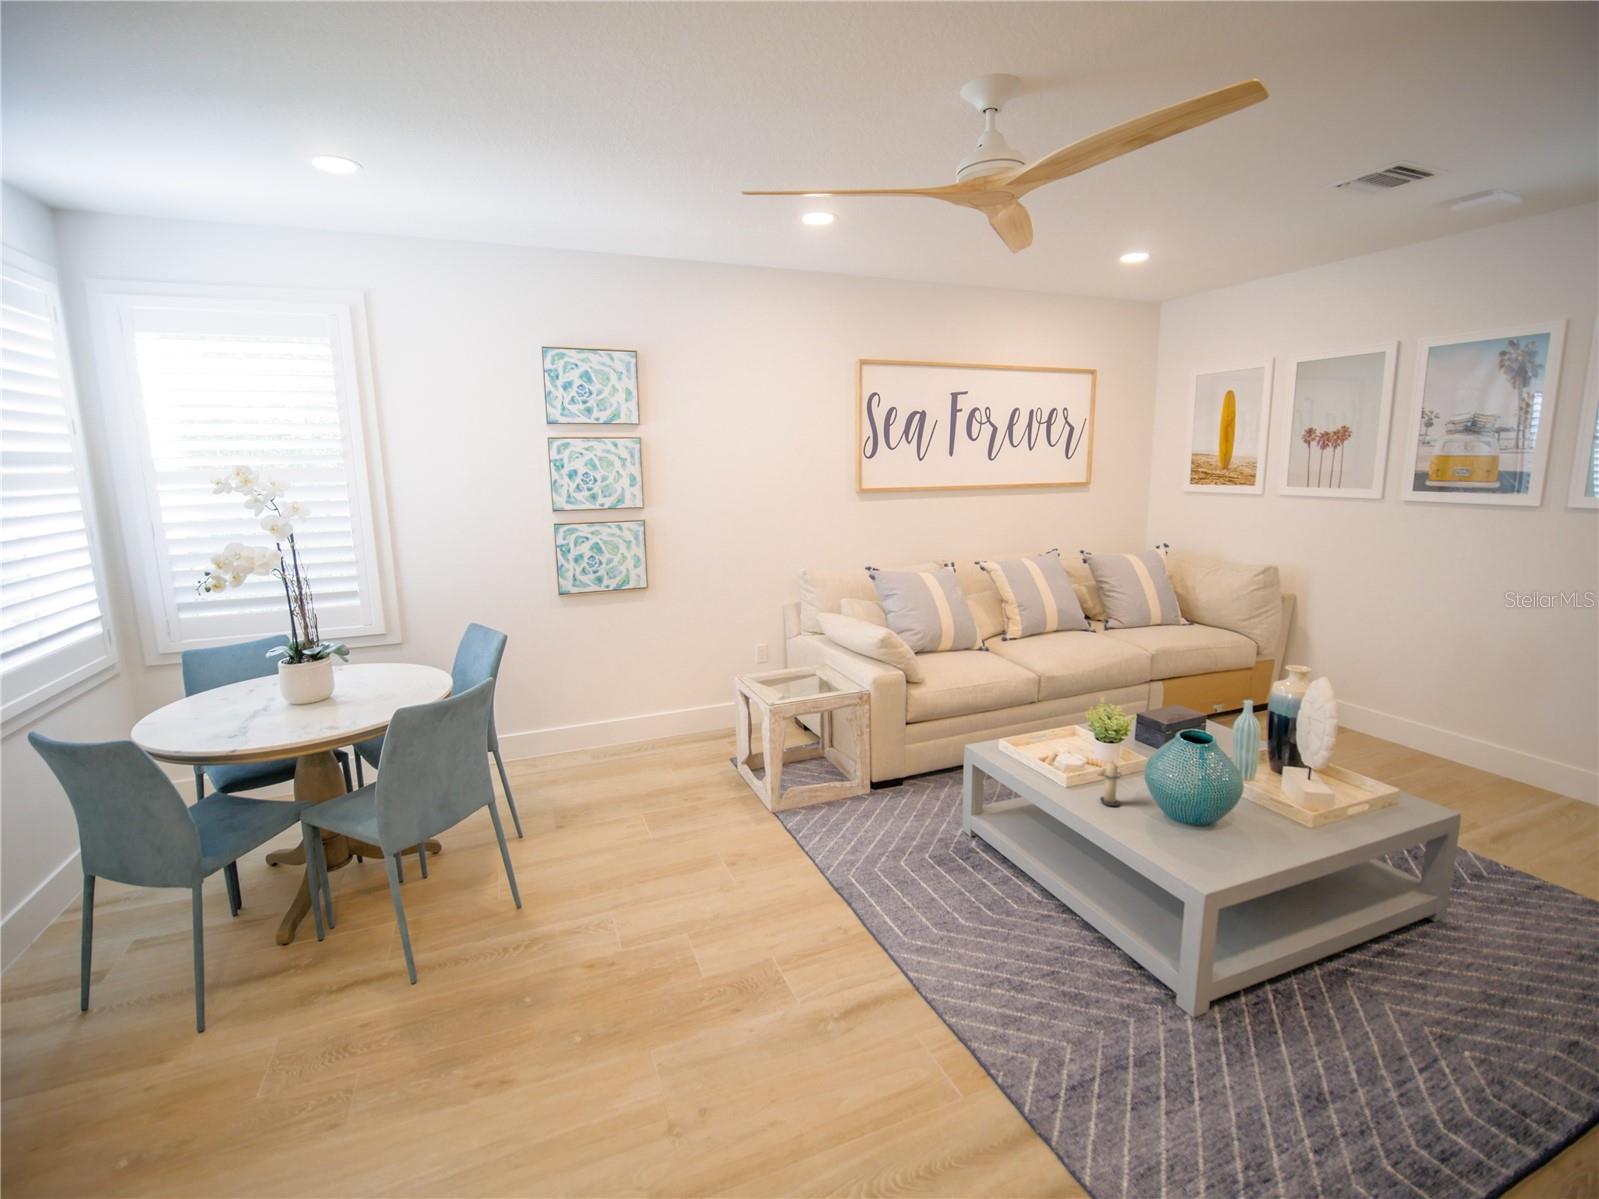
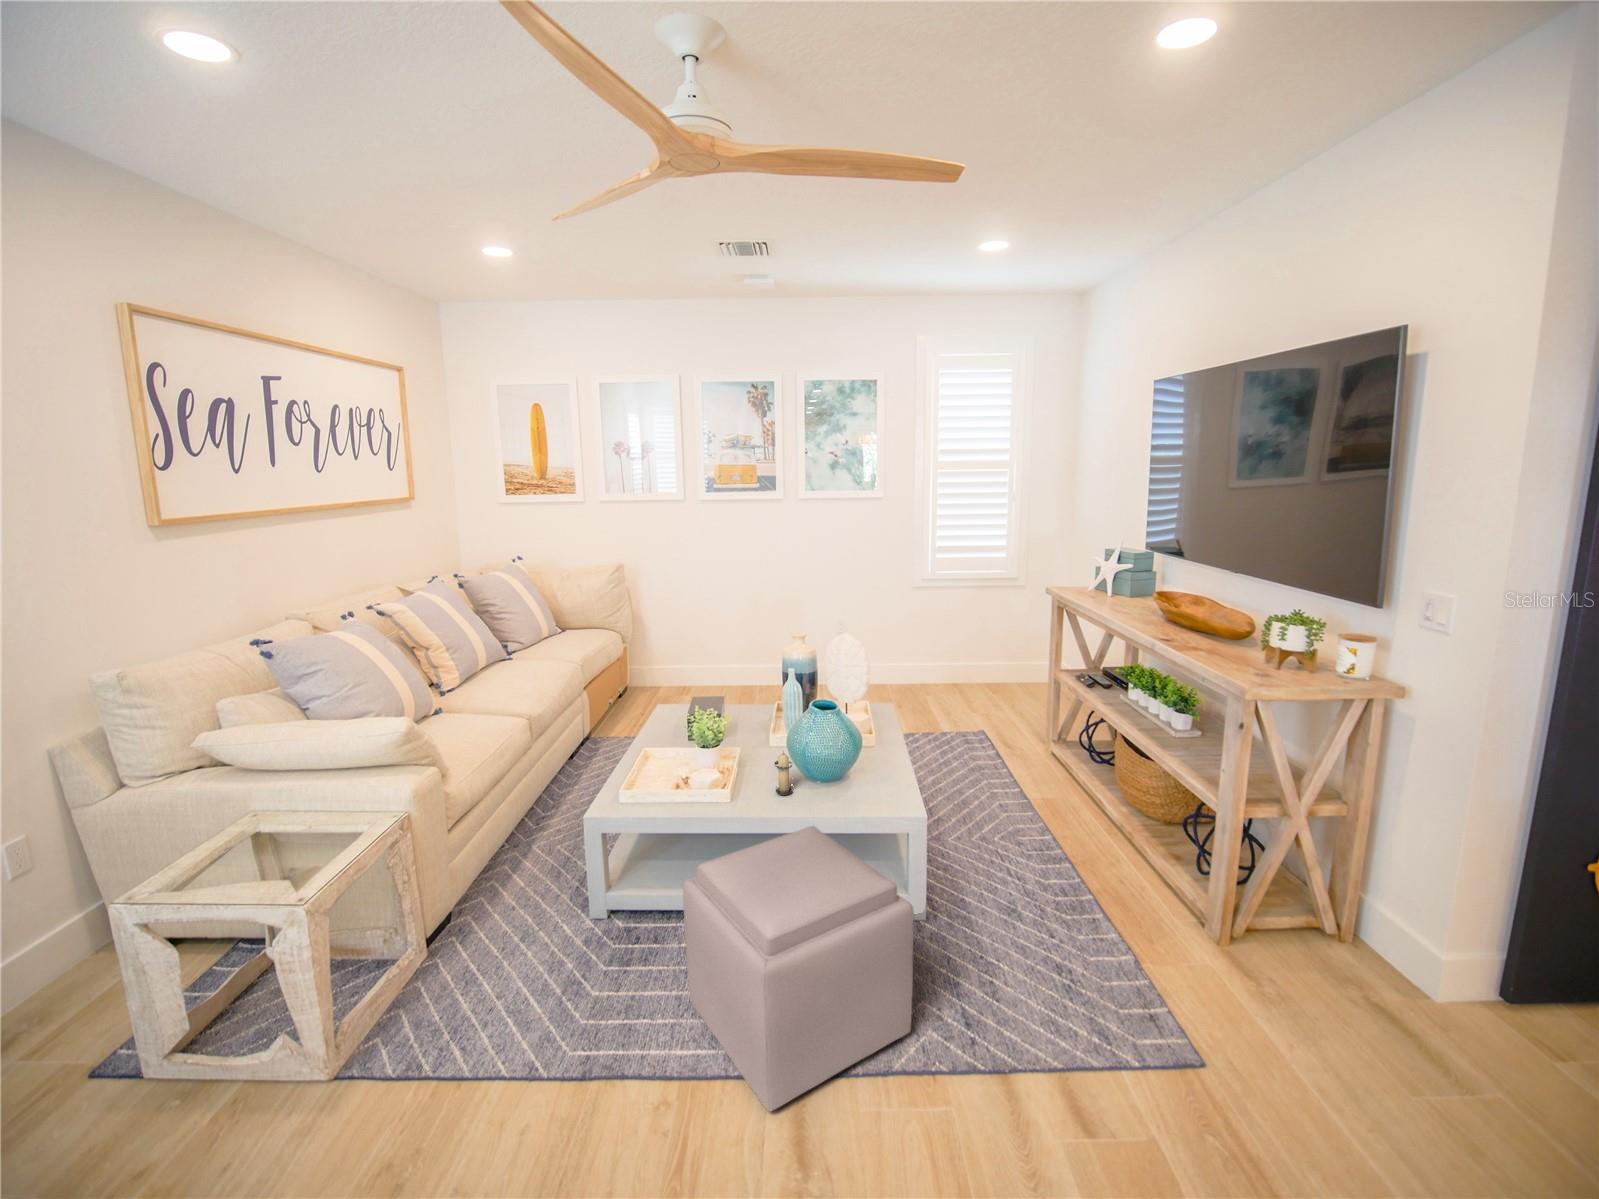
ottoman: none [867,793,1066,1039] -> present [683,826,914,1111]

